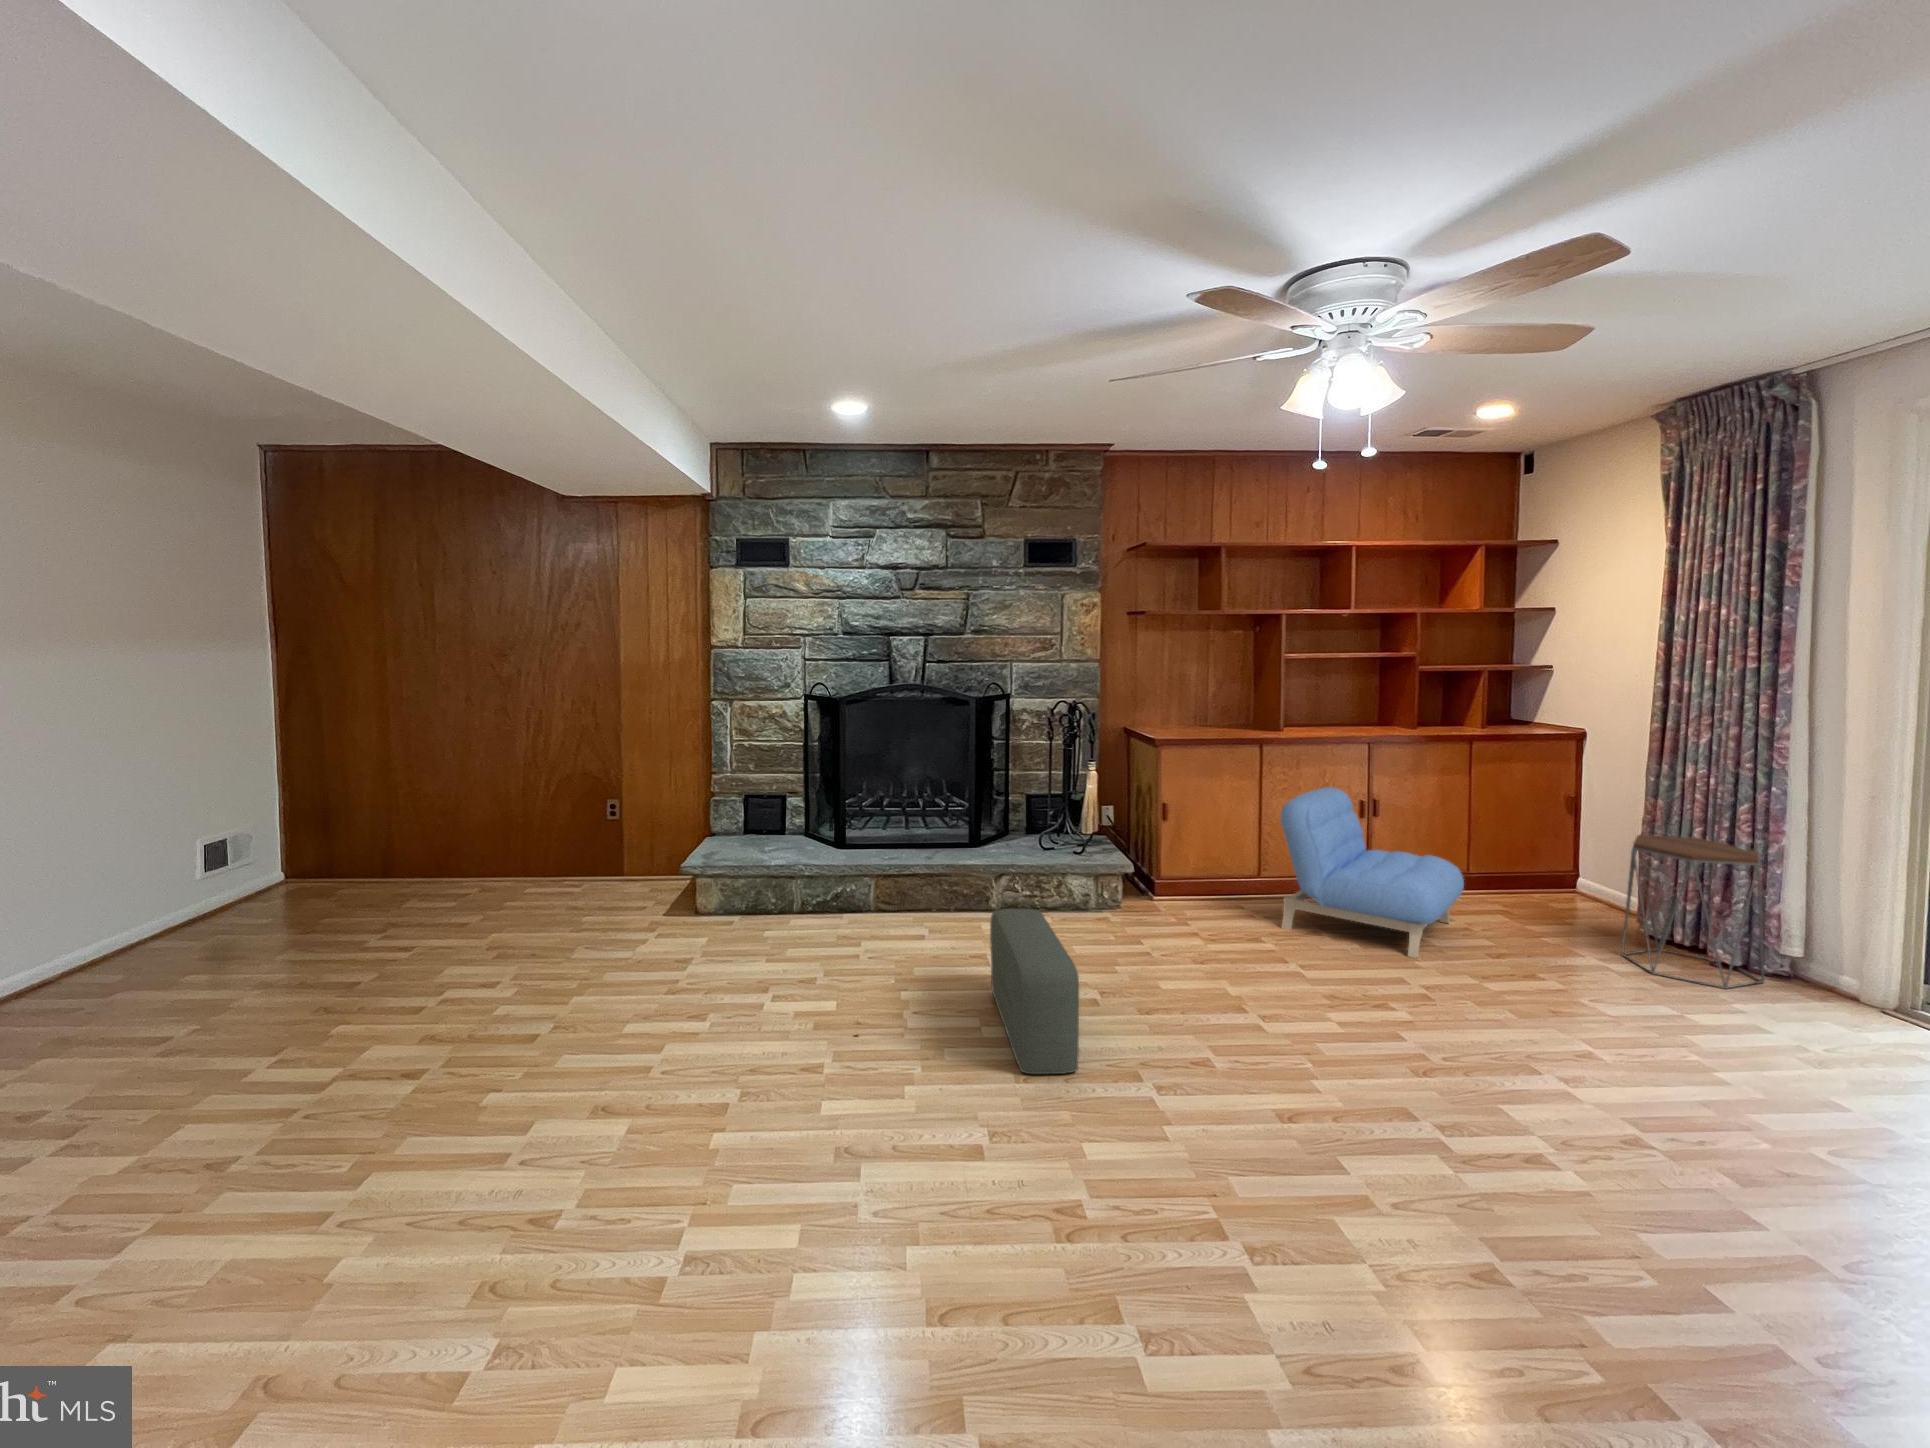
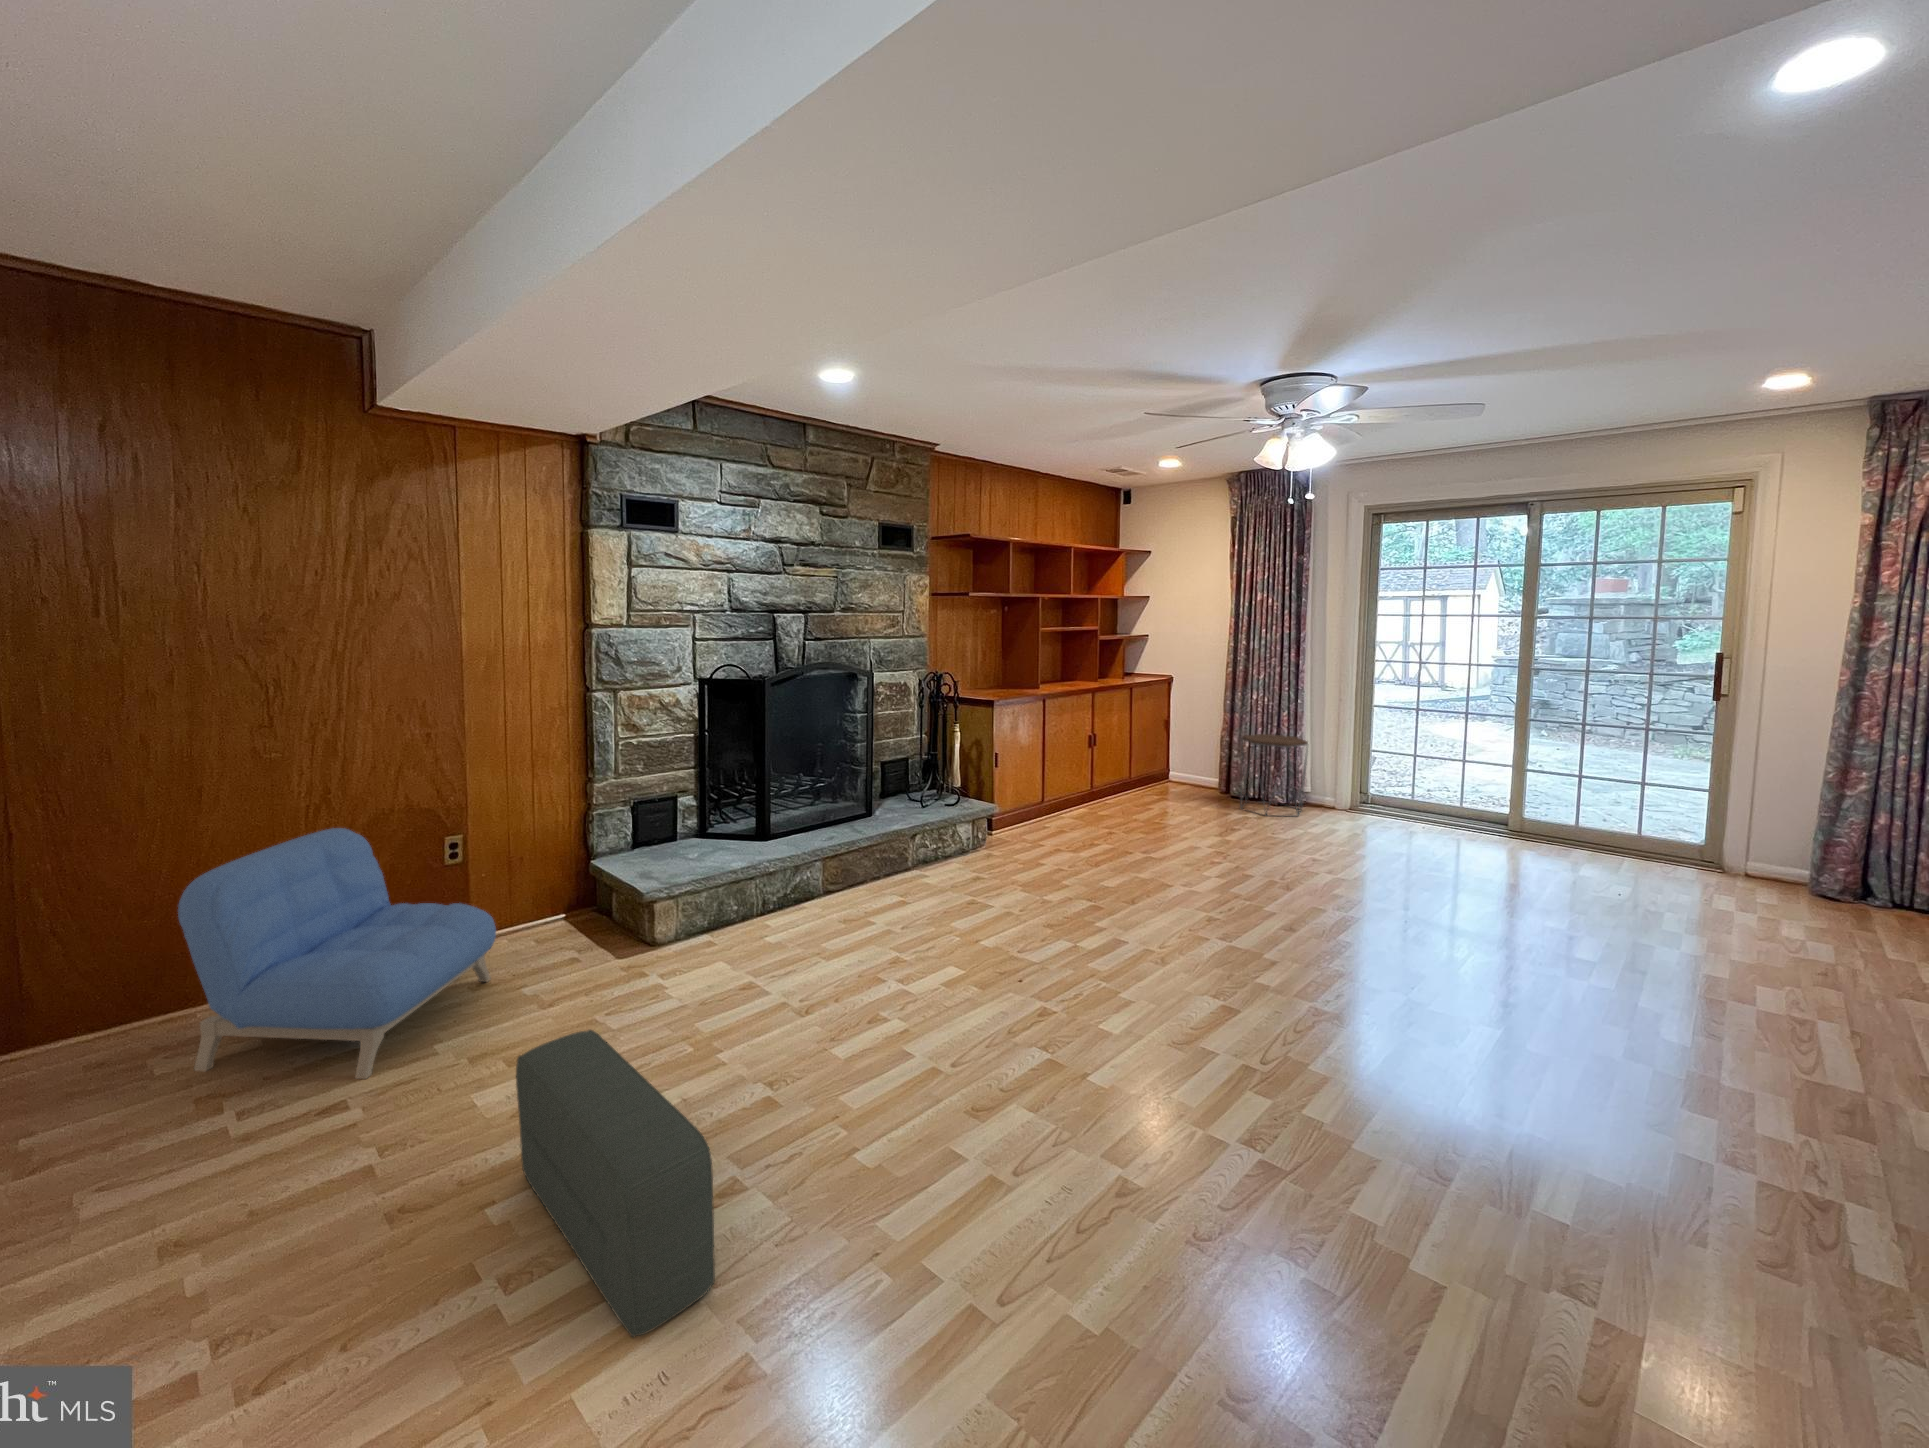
armchair: present [1281,787,1464,958] -> present [178,828,496,1079]
pouf: present [990,909,1079,1074] -> present [516,1030,715,1337]

